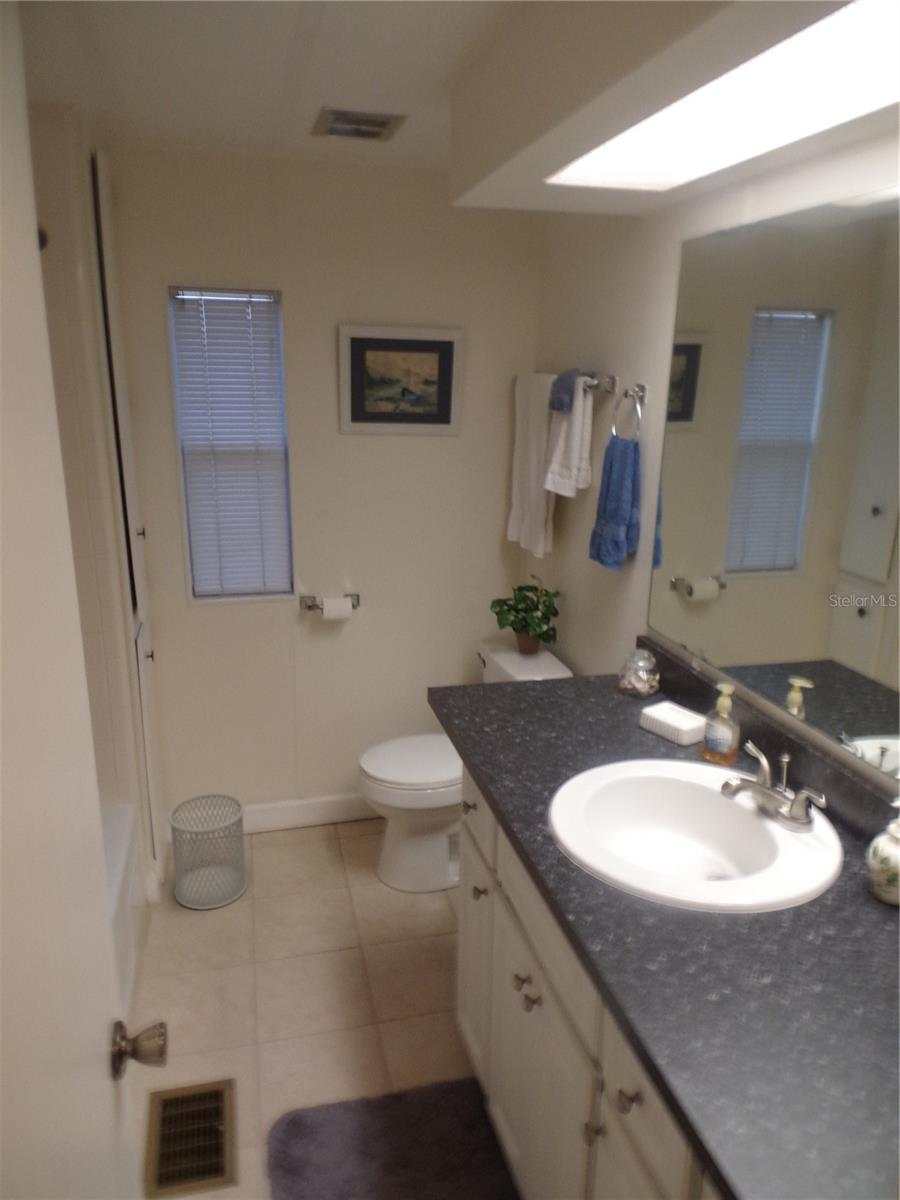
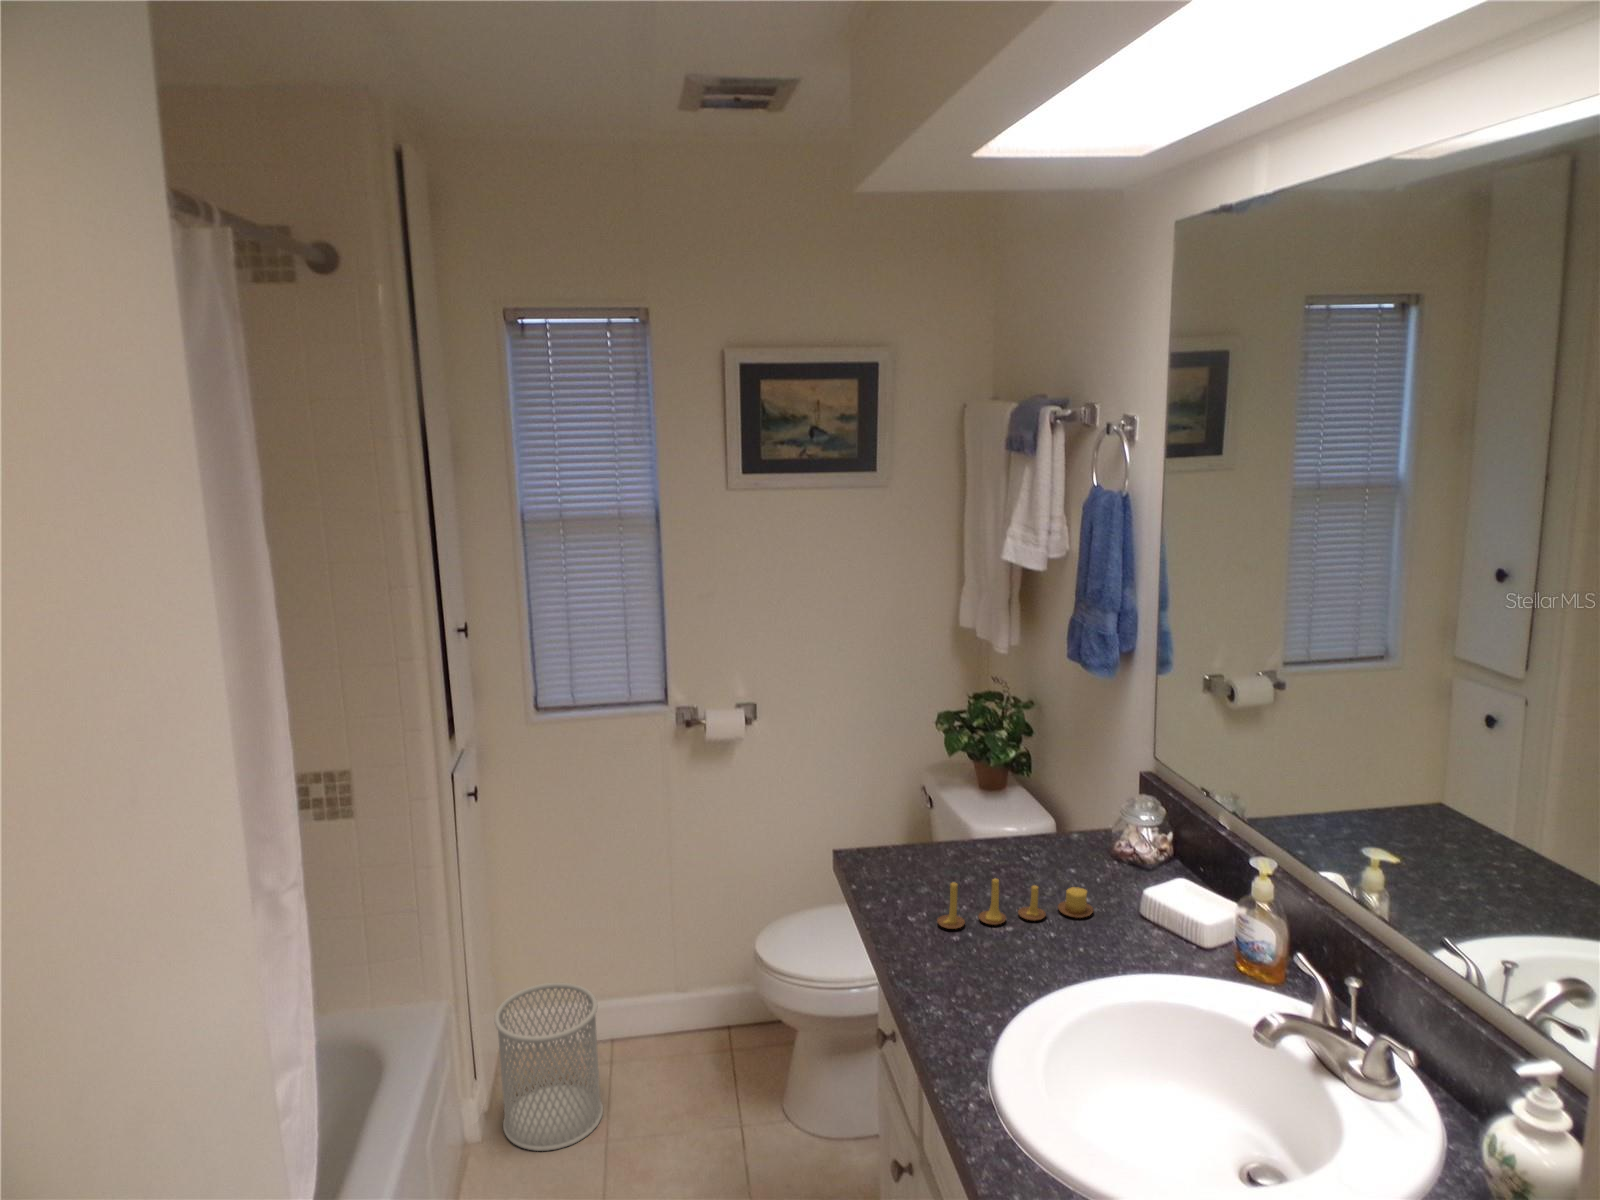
candle: none [506,699,610,736] -> present [937,878,1093,929]

